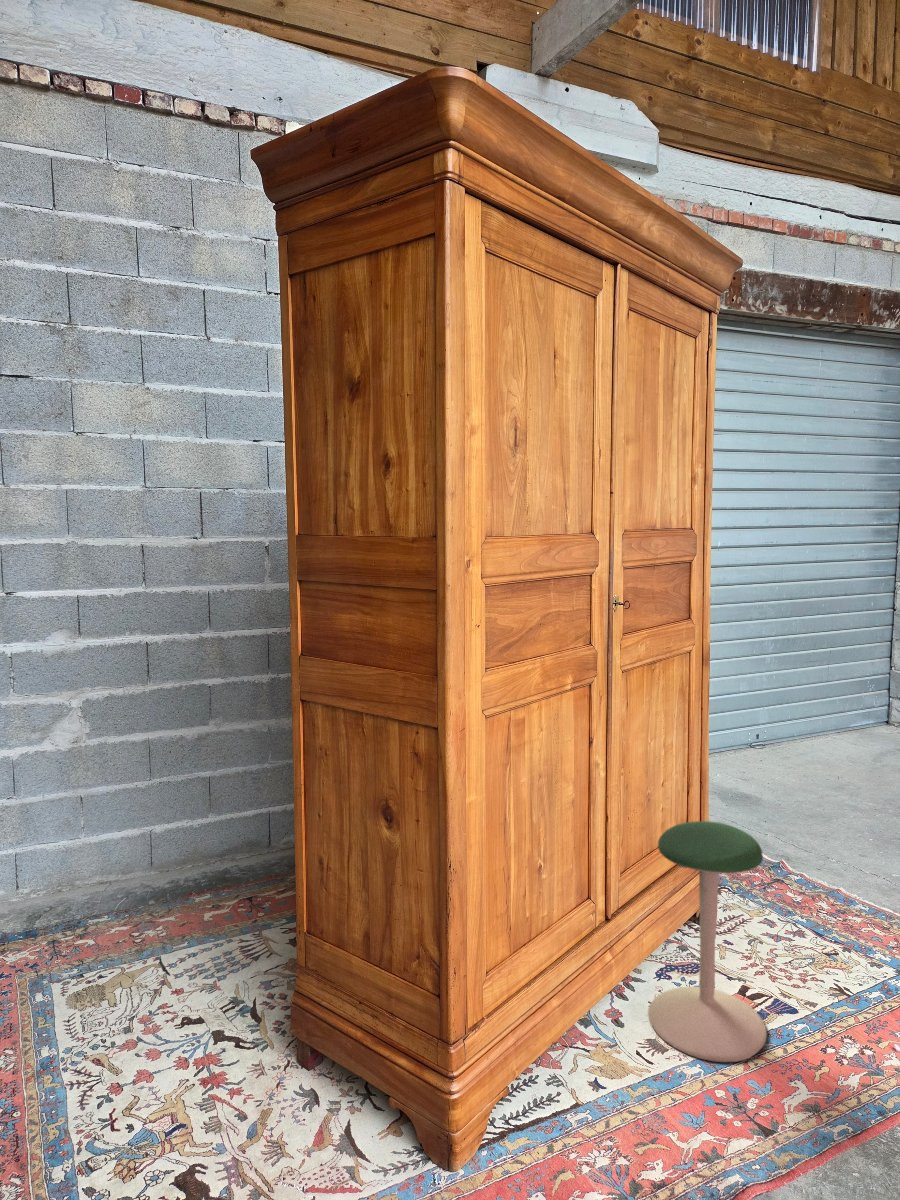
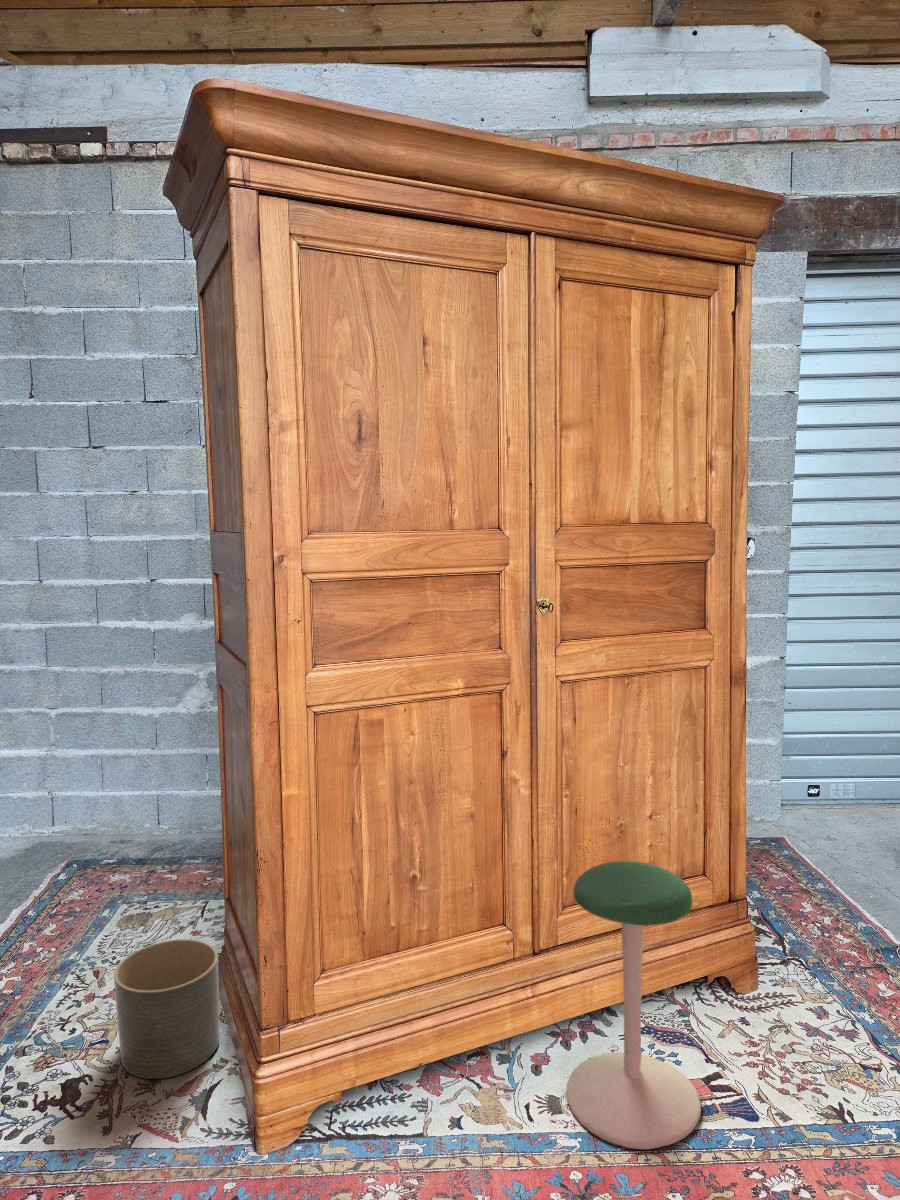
planter: none [208,984,320,1147] -> present [114,939,220,1079]

